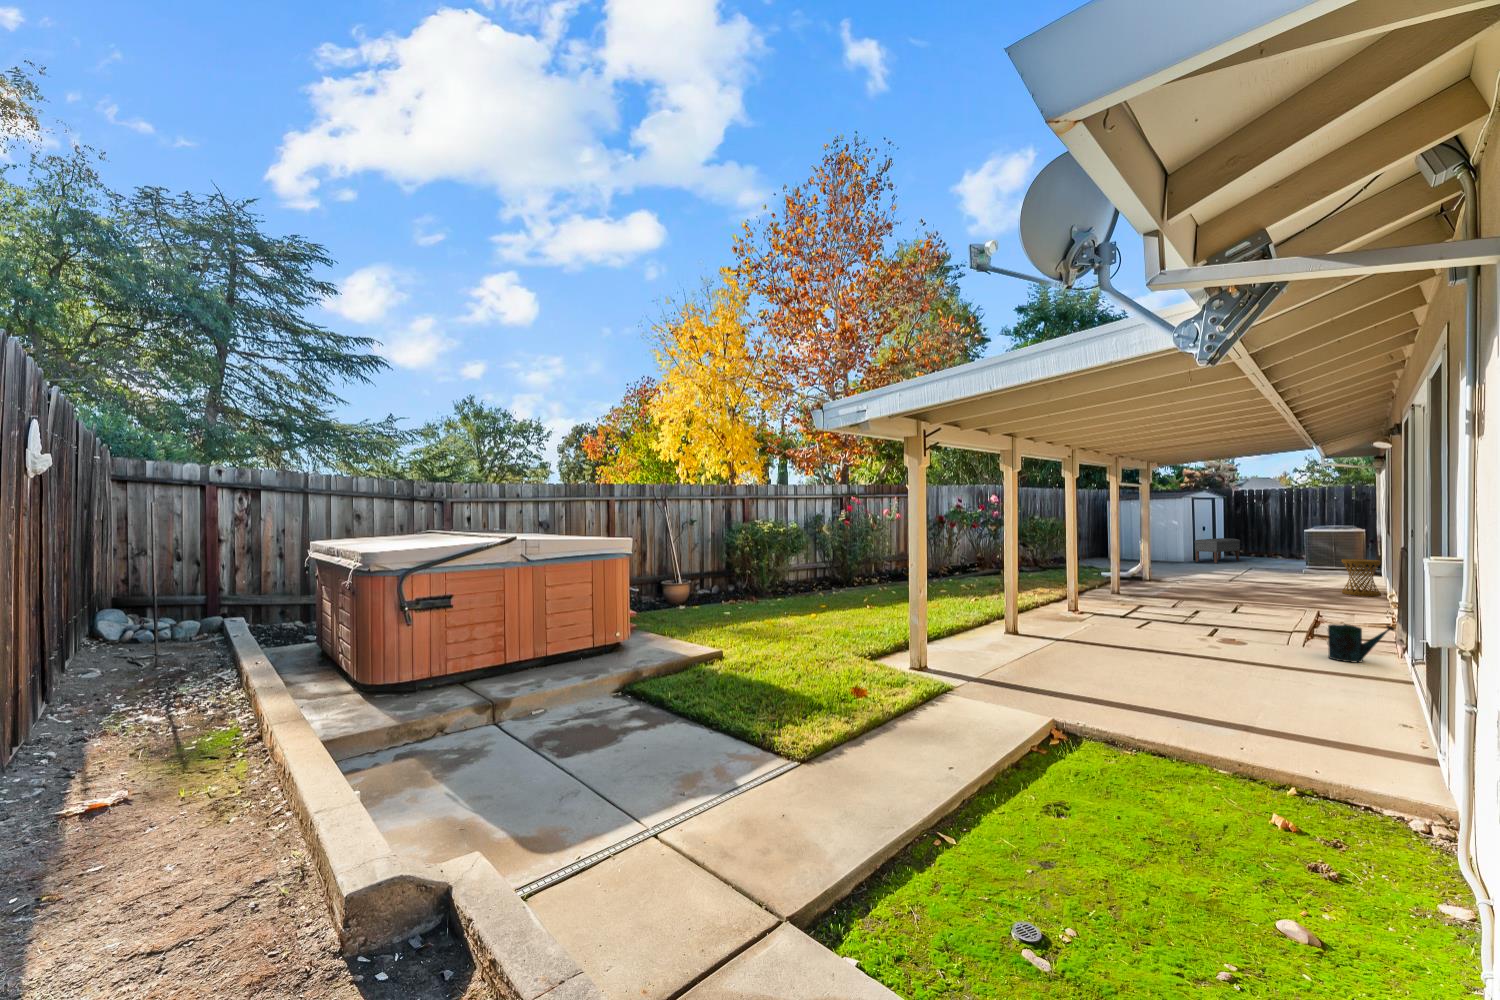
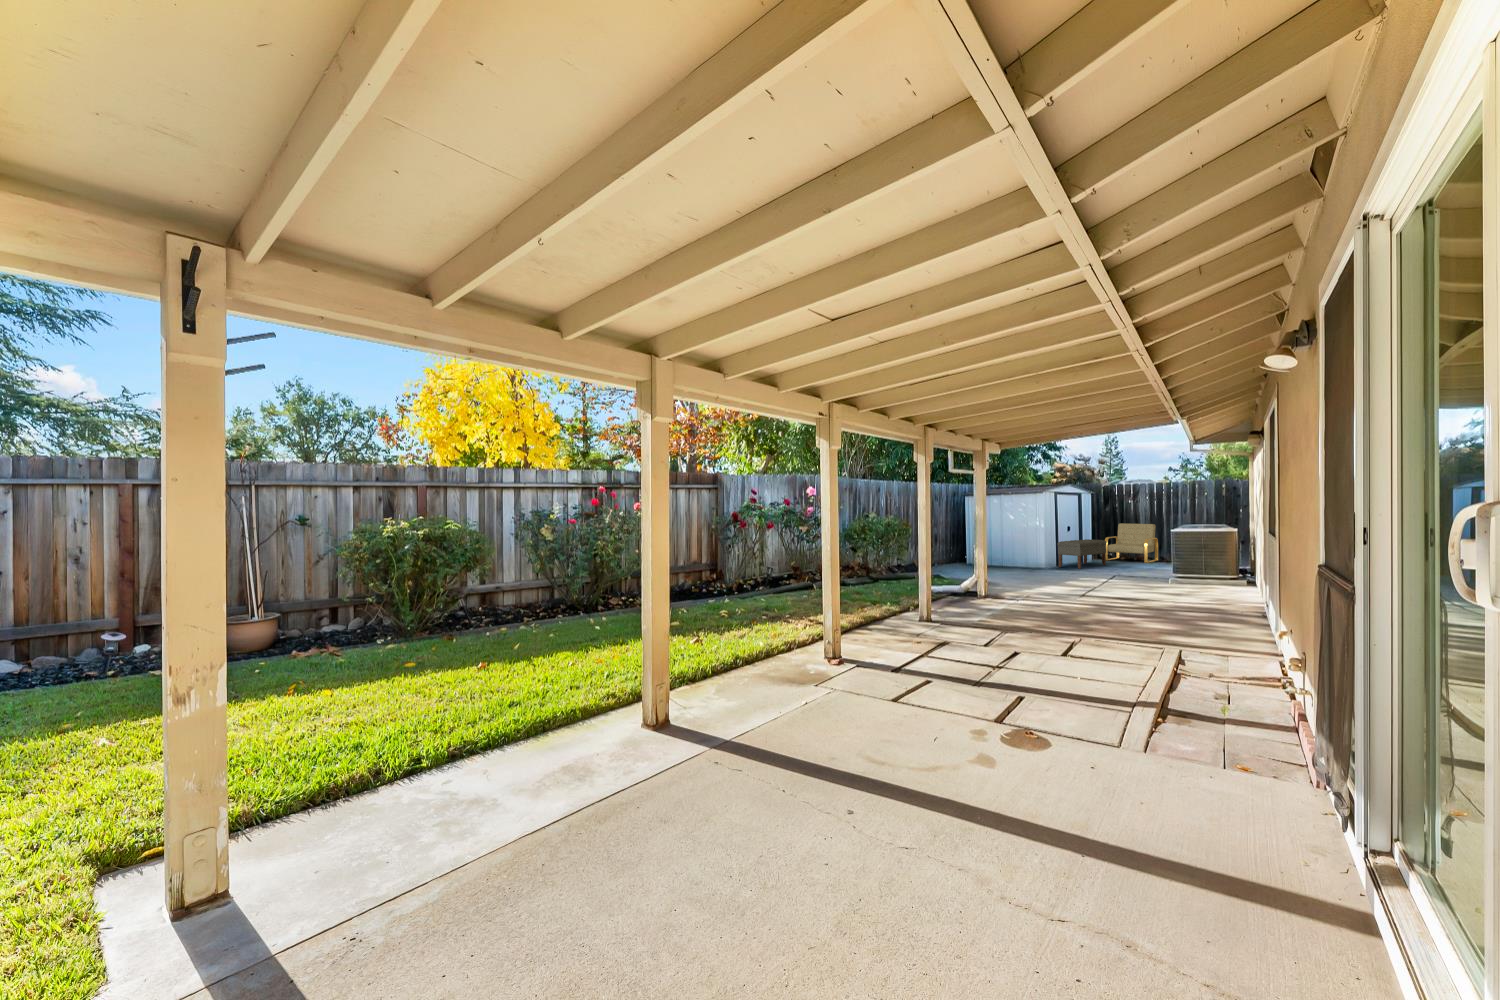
armchair: none [1237,524,1289,560] -> present [1105,523,1158,563]
side table: present [1342,559,1381,596] -> none [1211,569,1258,619]
watering can: present [1327,624,1395,662] -> none [1166,717,1309,799]

